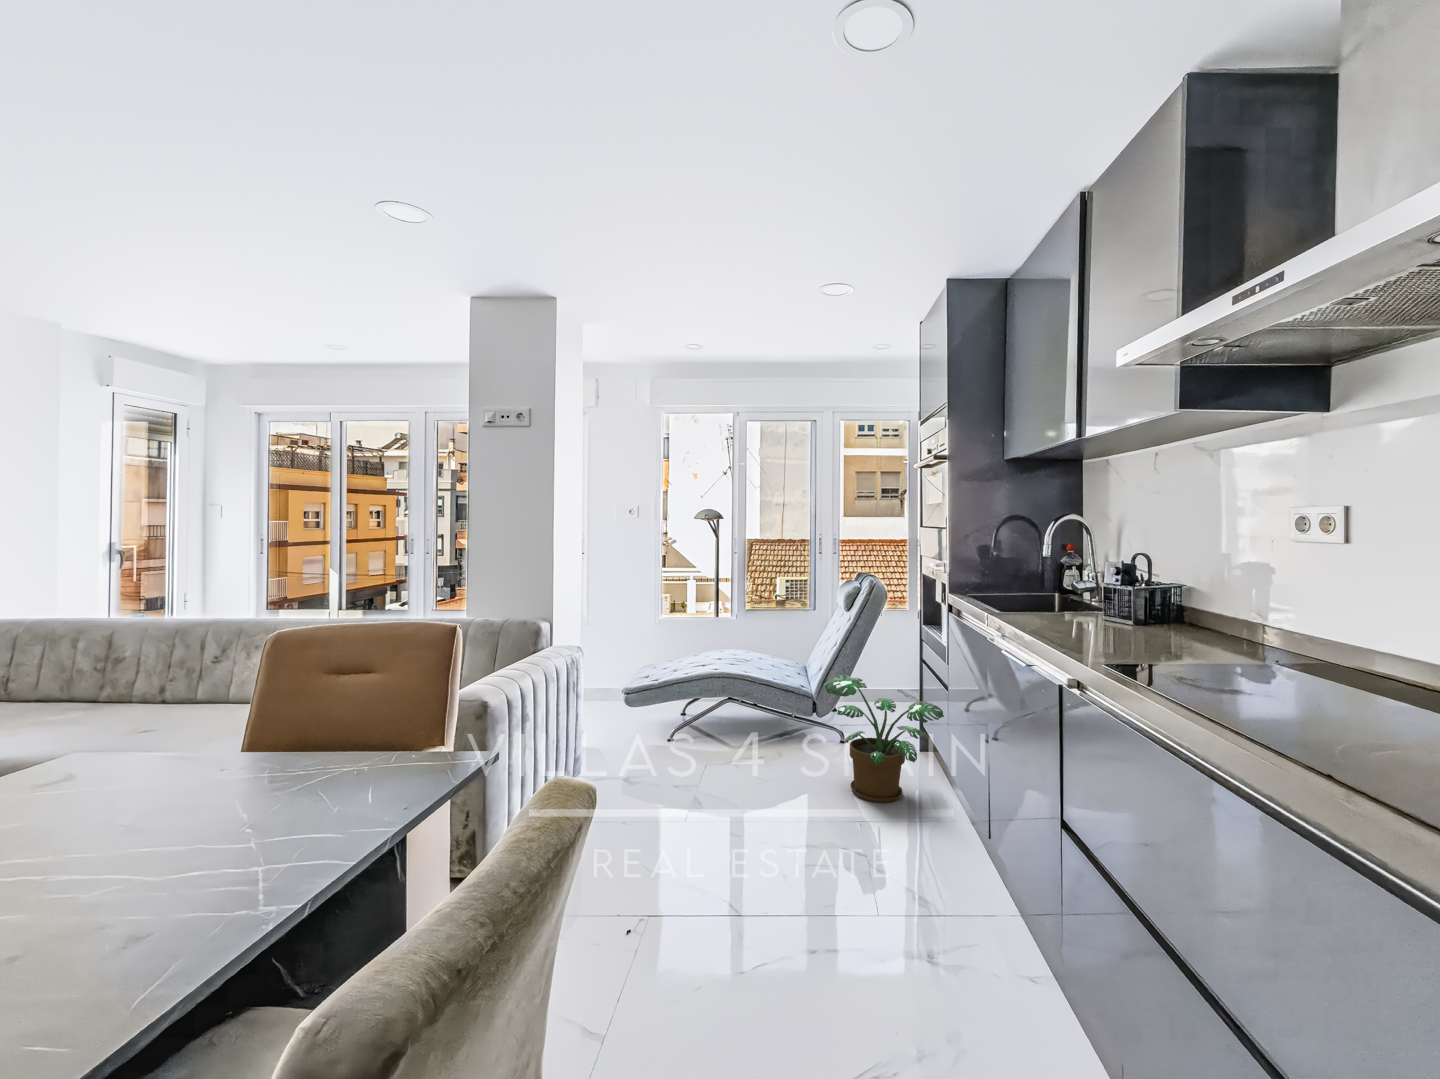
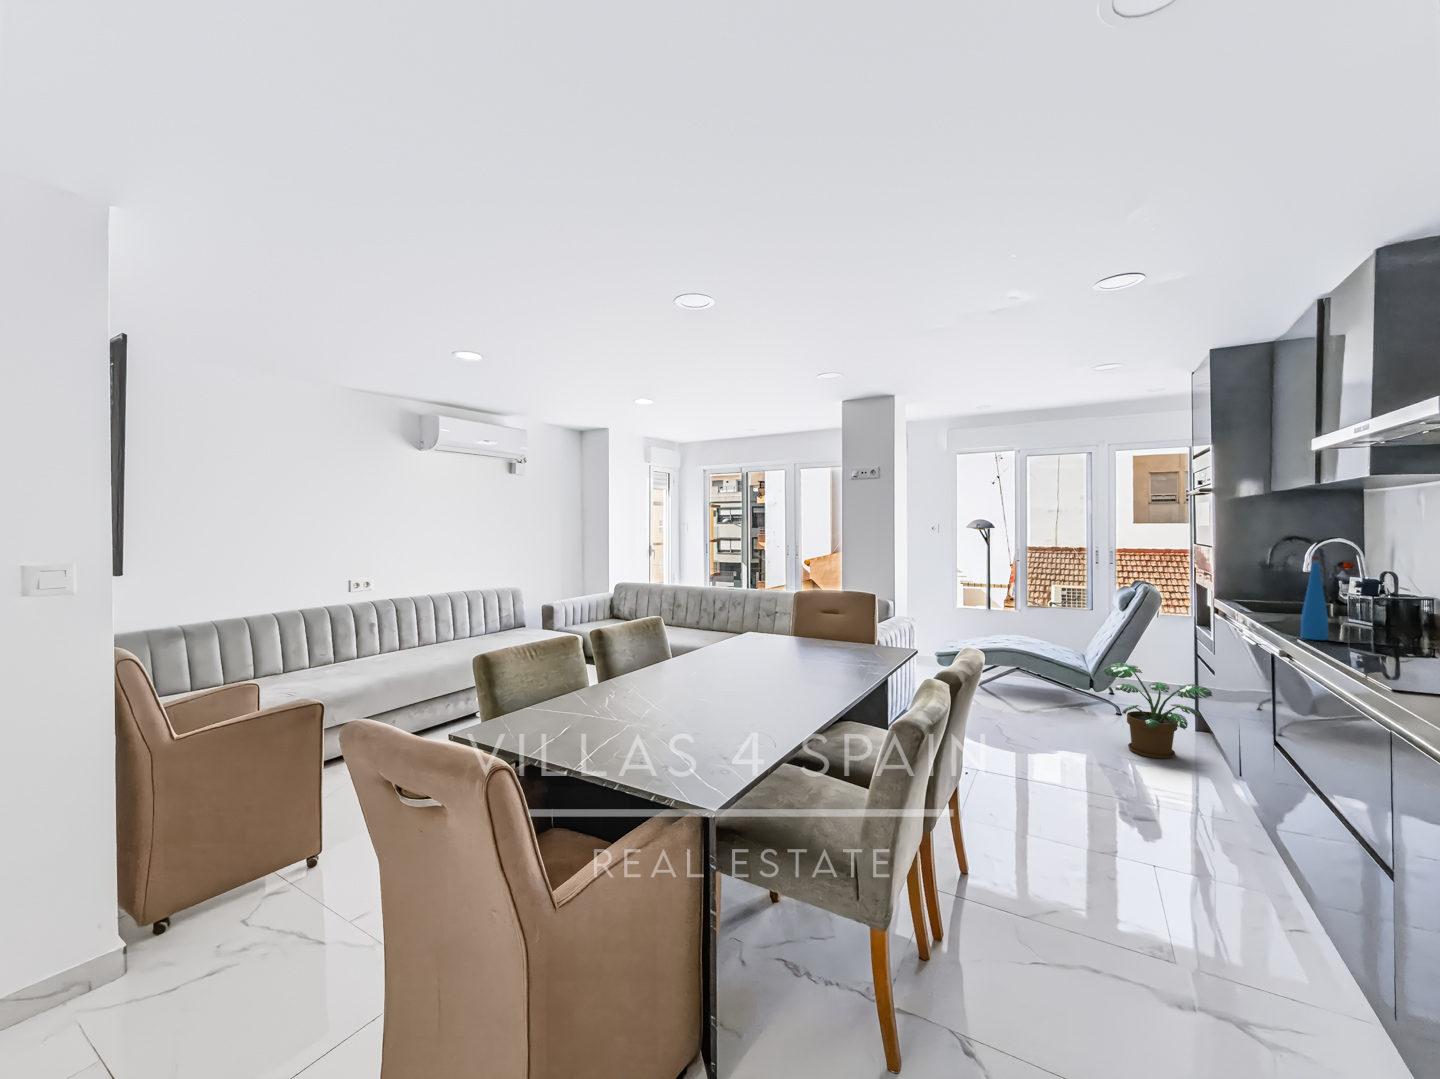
bottle: none [1095,522,1134,657] -> present [1301,556,1328,640]

